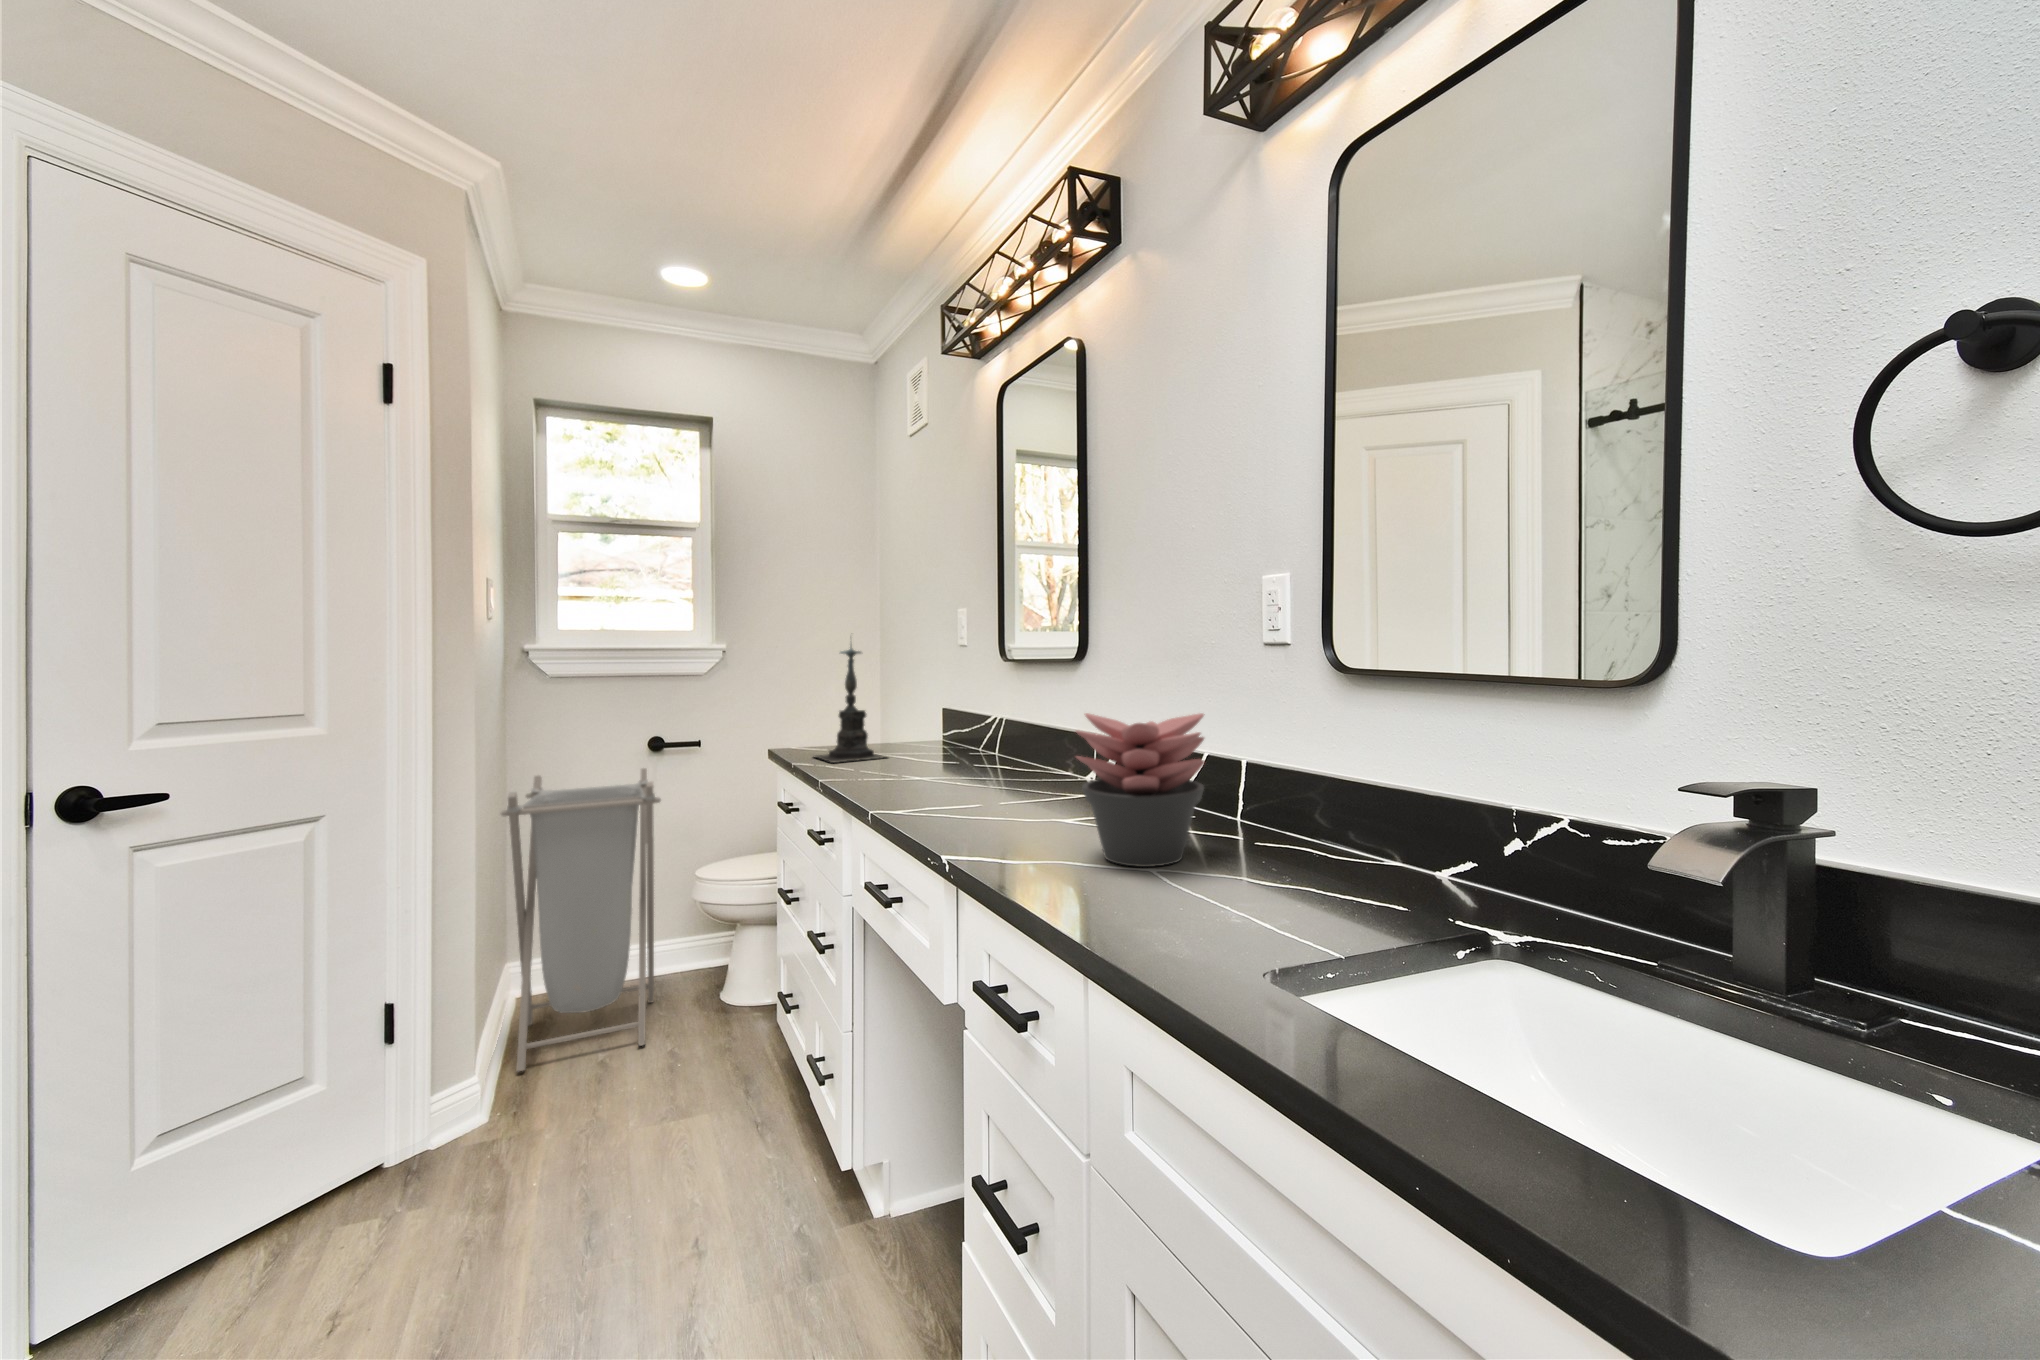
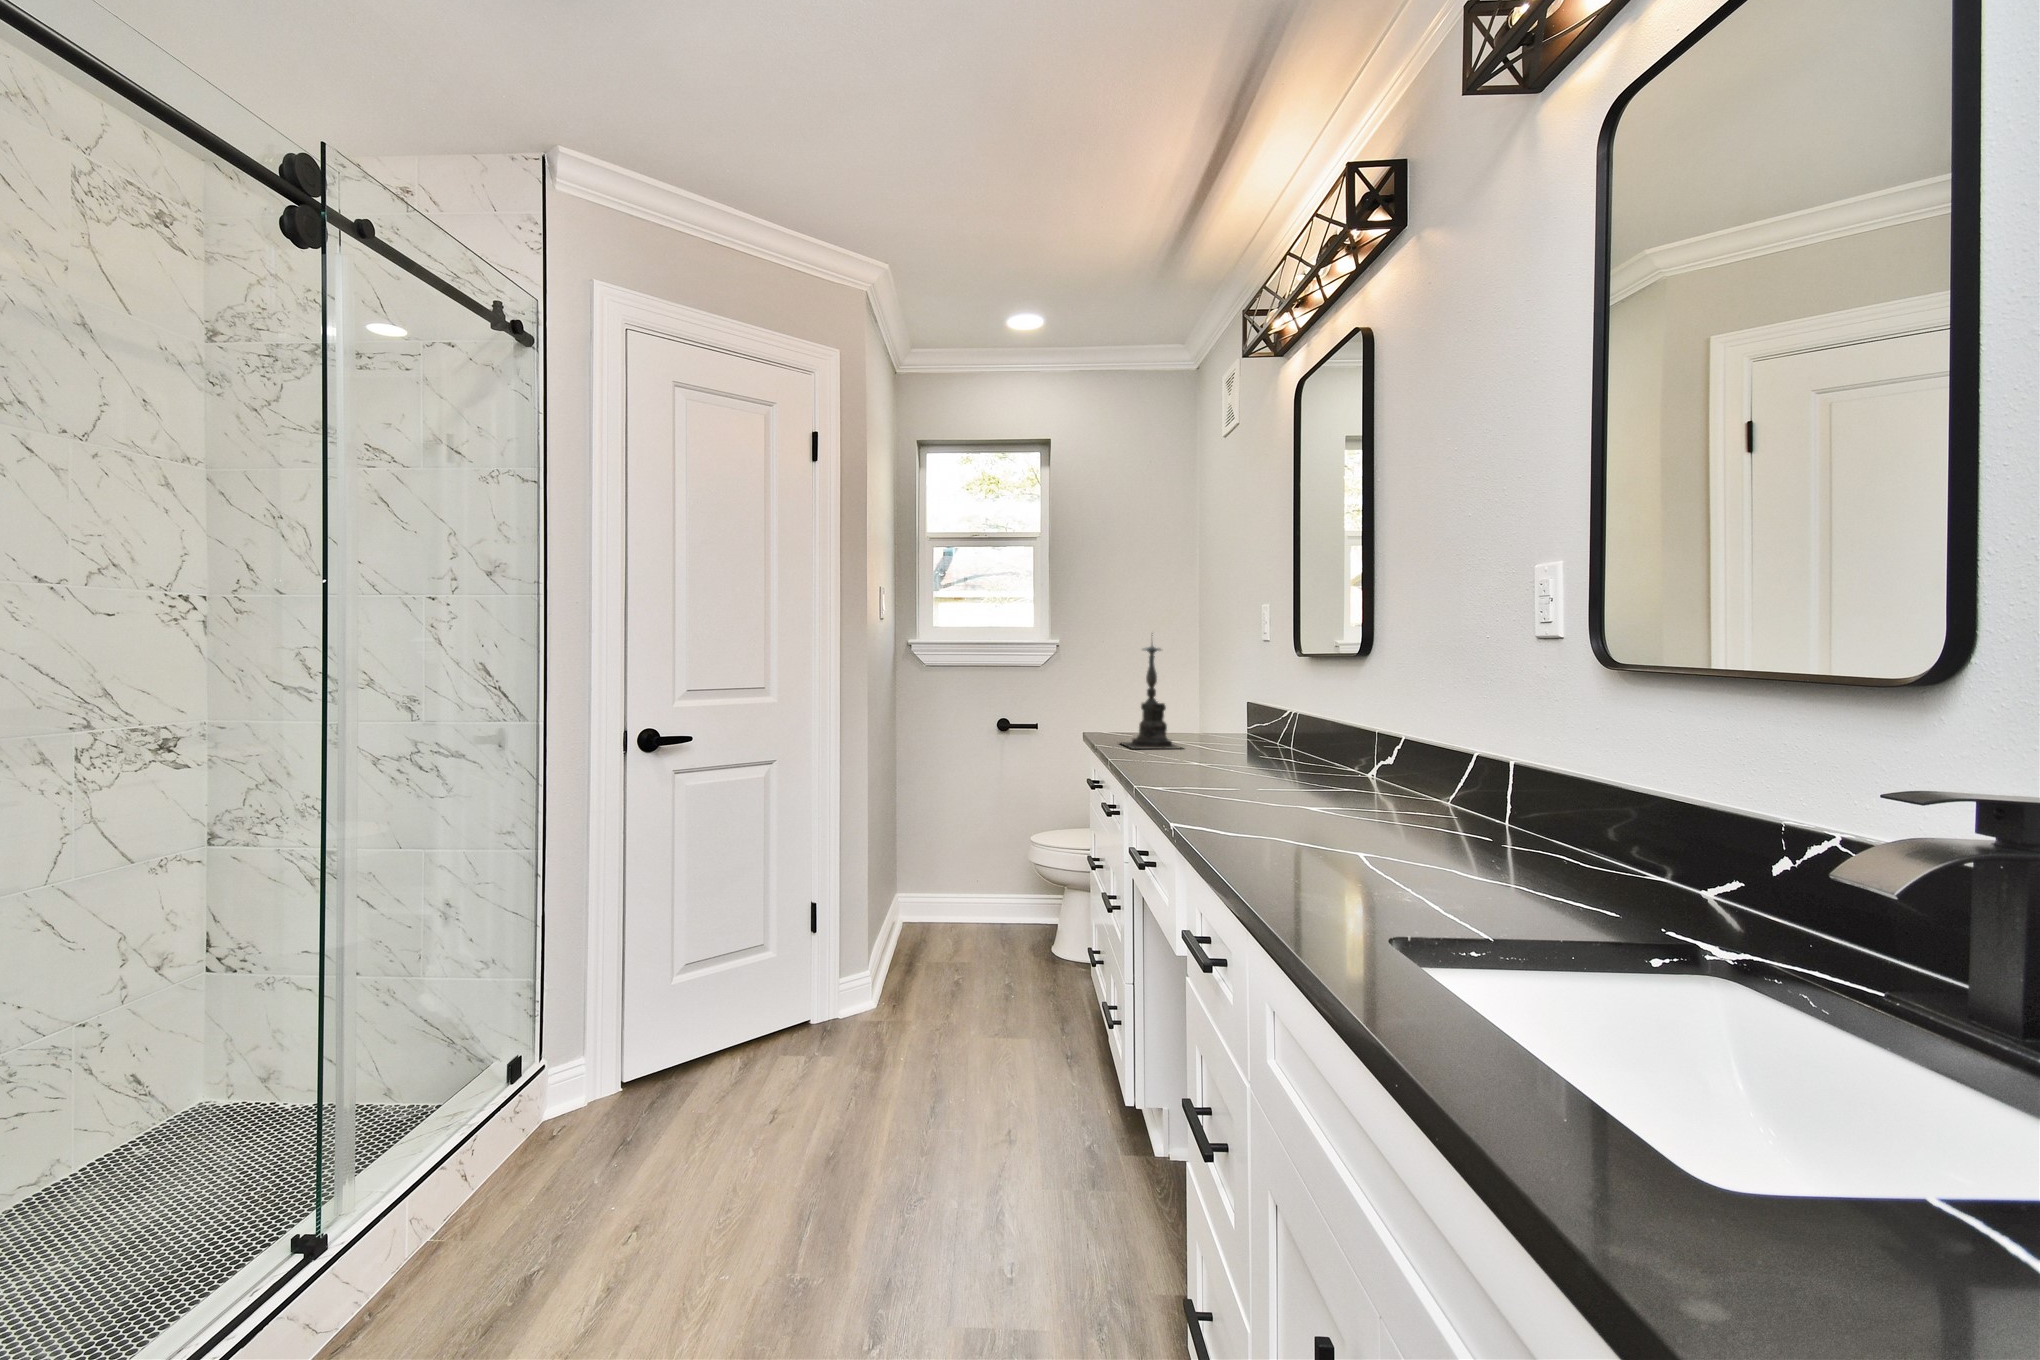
succulent plant: present [1076,713,1204,867] -> none [1298,704,1443,850]
laundry hamper: present [501,768,661,1071] -> none [893,745,1002,974]

